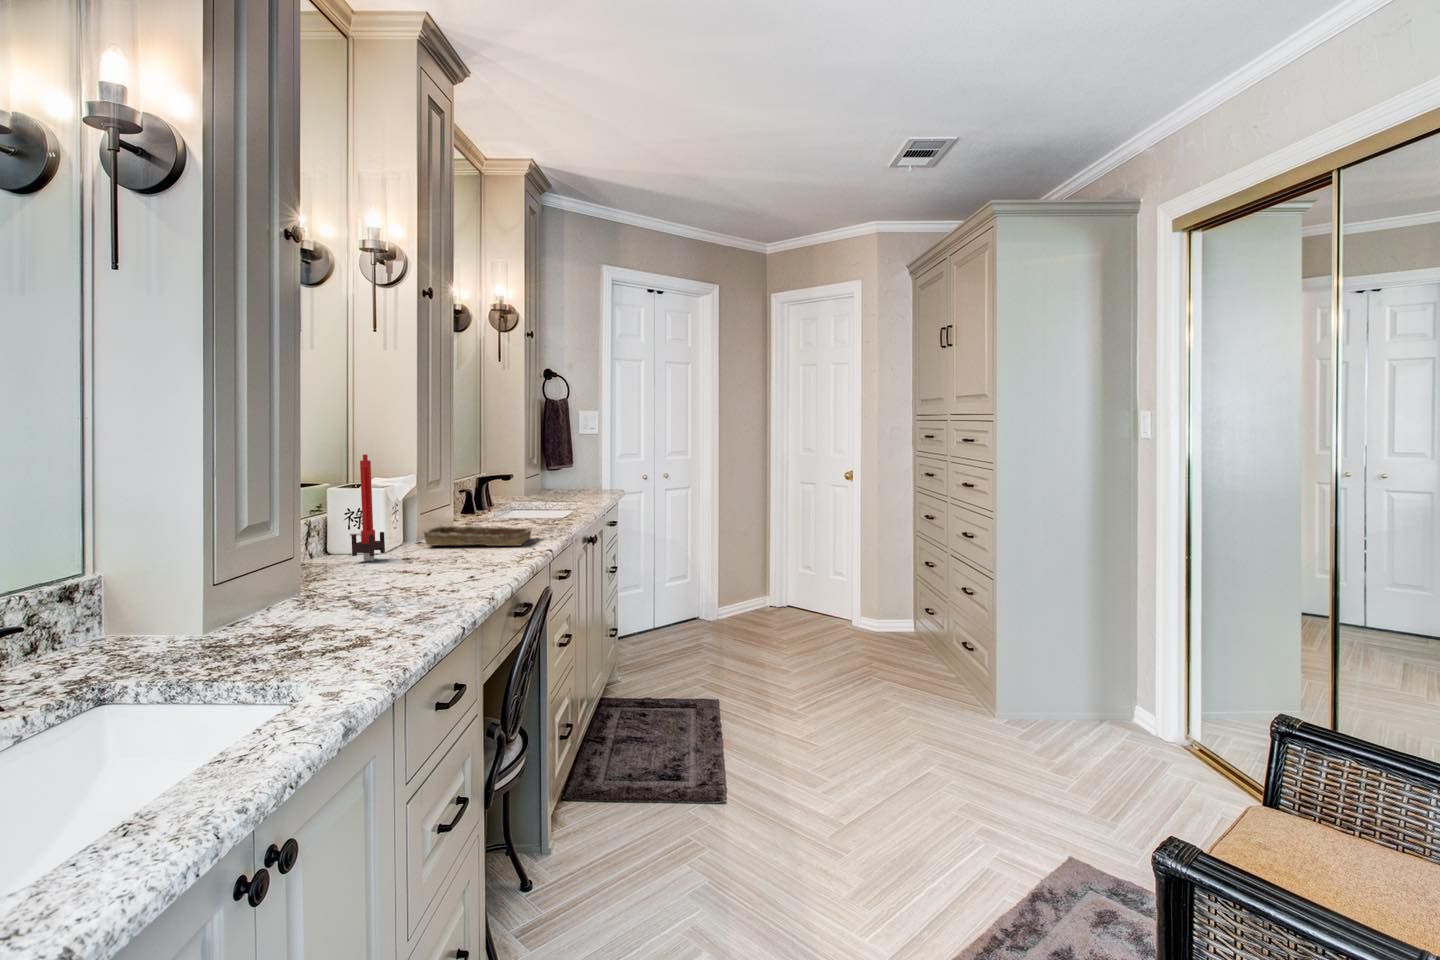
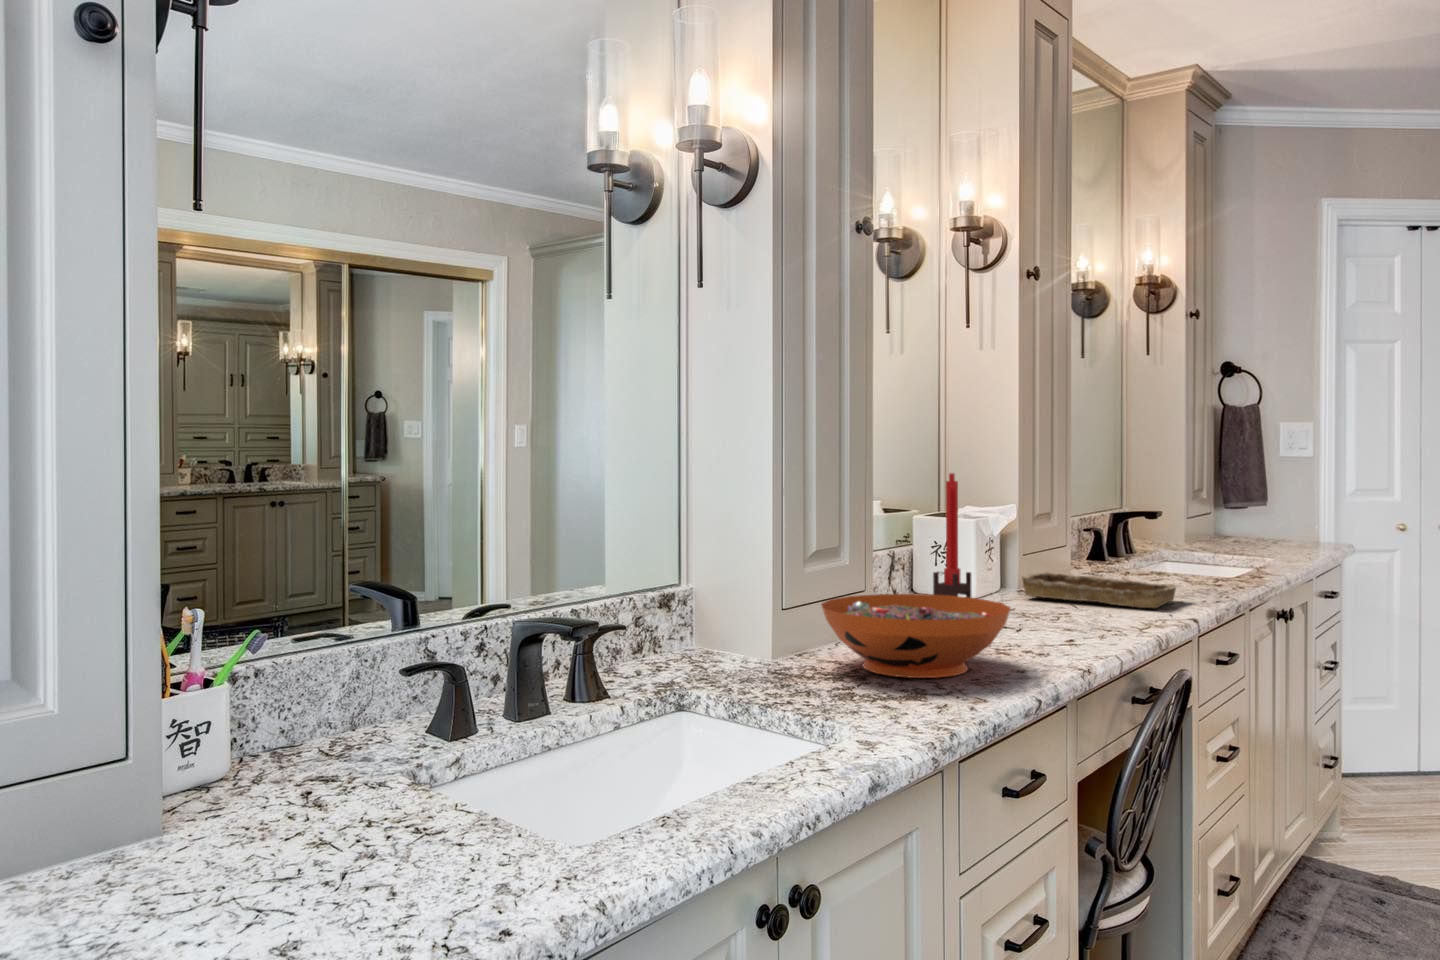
decorative bowl: none [258,555,432,629] -> present [821,594,1011,678]

